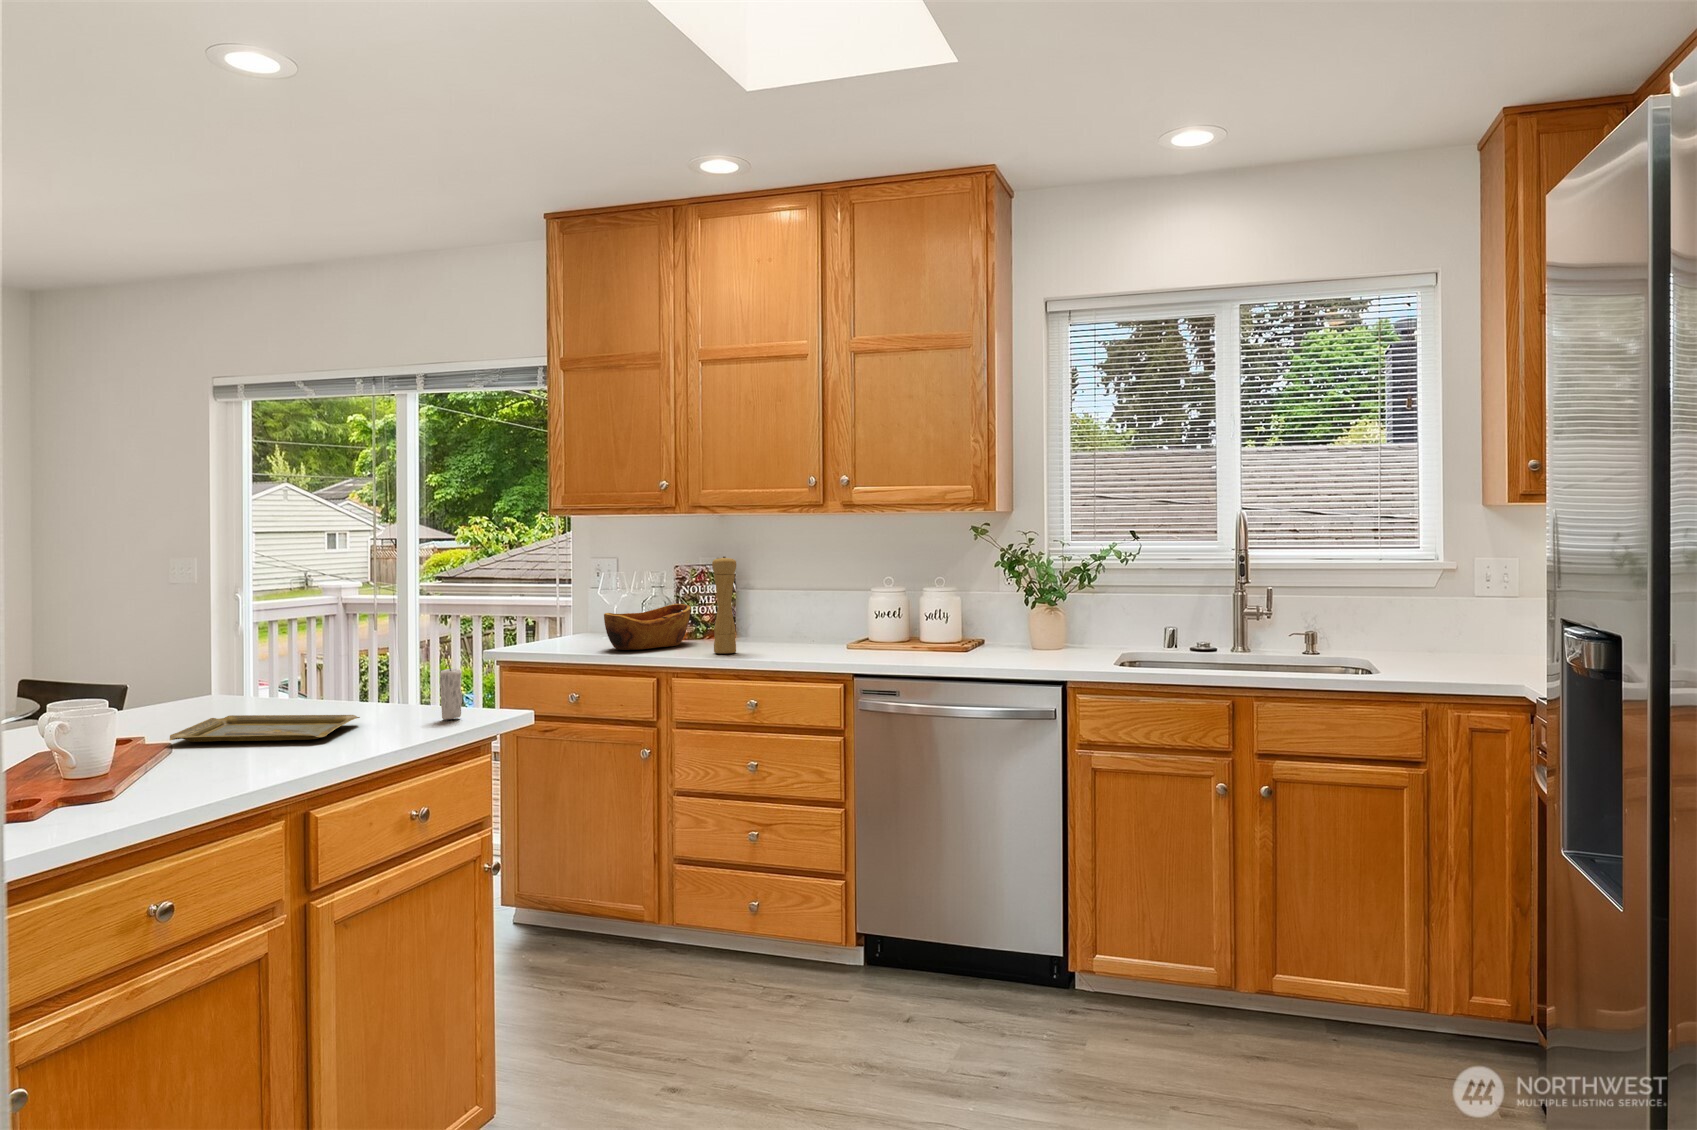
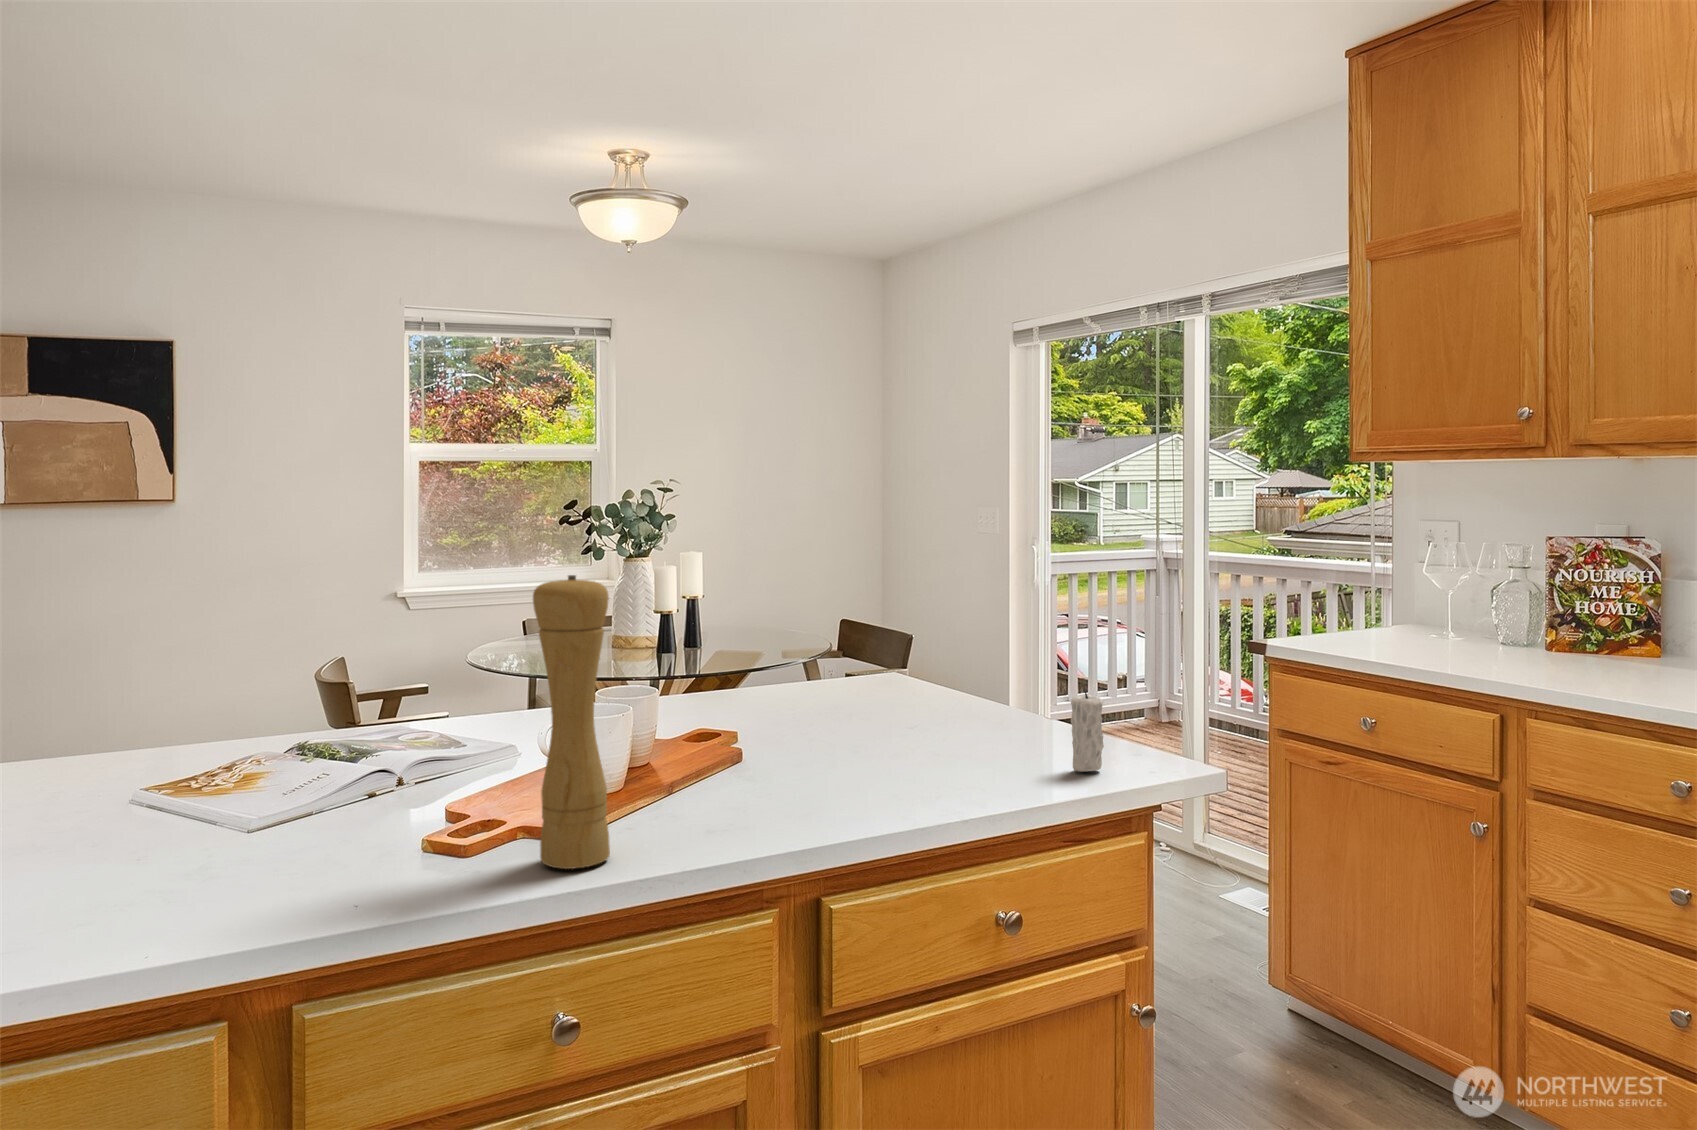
pepper mill: present [712,556,736,653] -> present [533,575,610,869]
wooden bowl: present [604,604,691,650] -> none [1419,597,1571,664]
tray: present [170,715,360,742] -> none [734,726,965,781]

